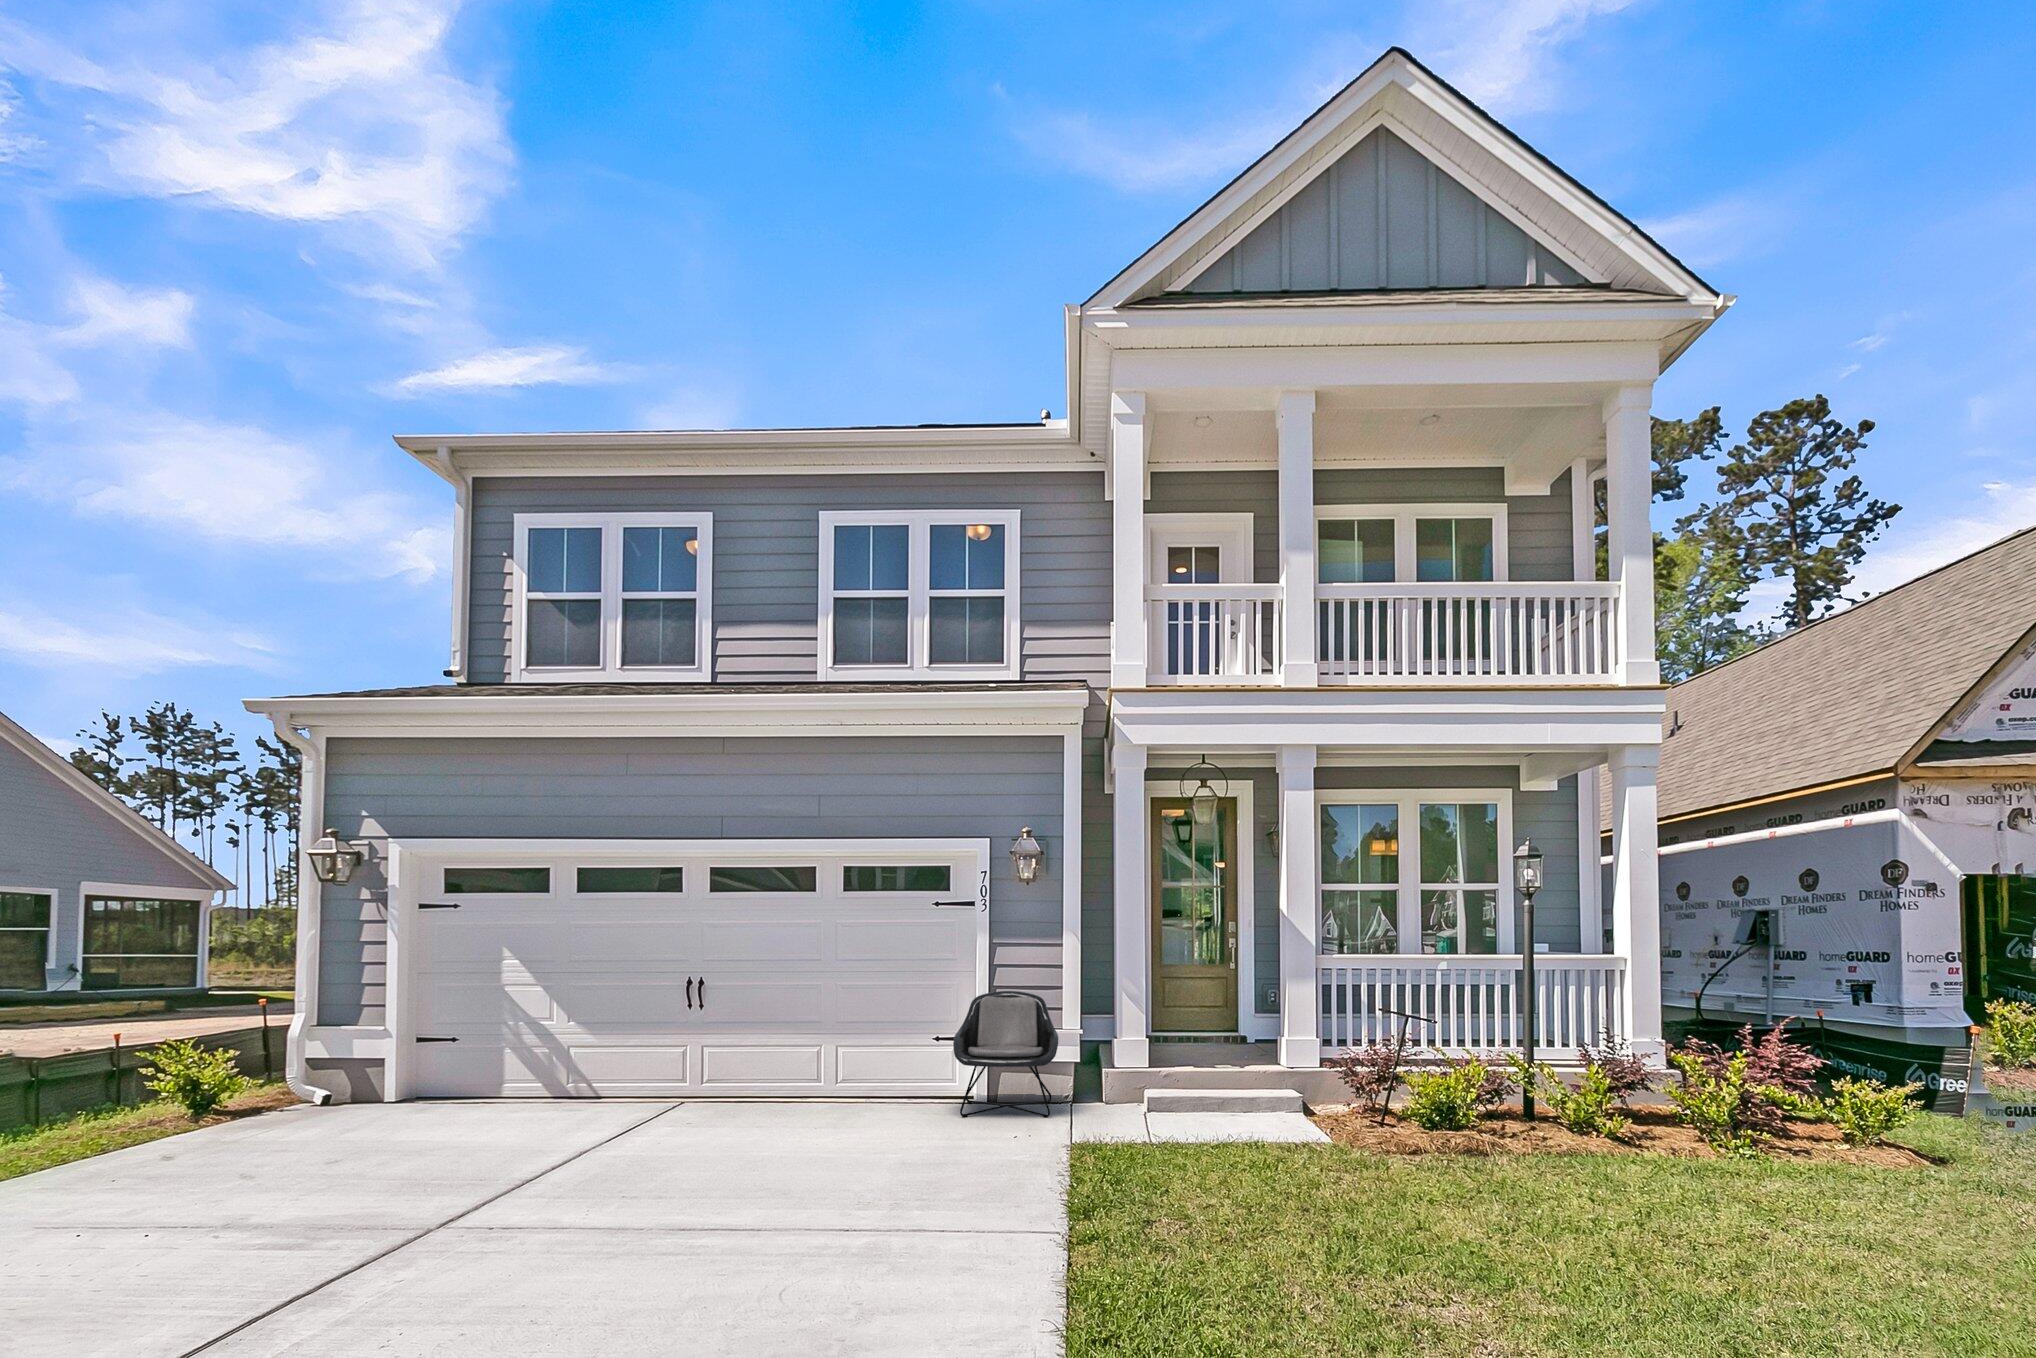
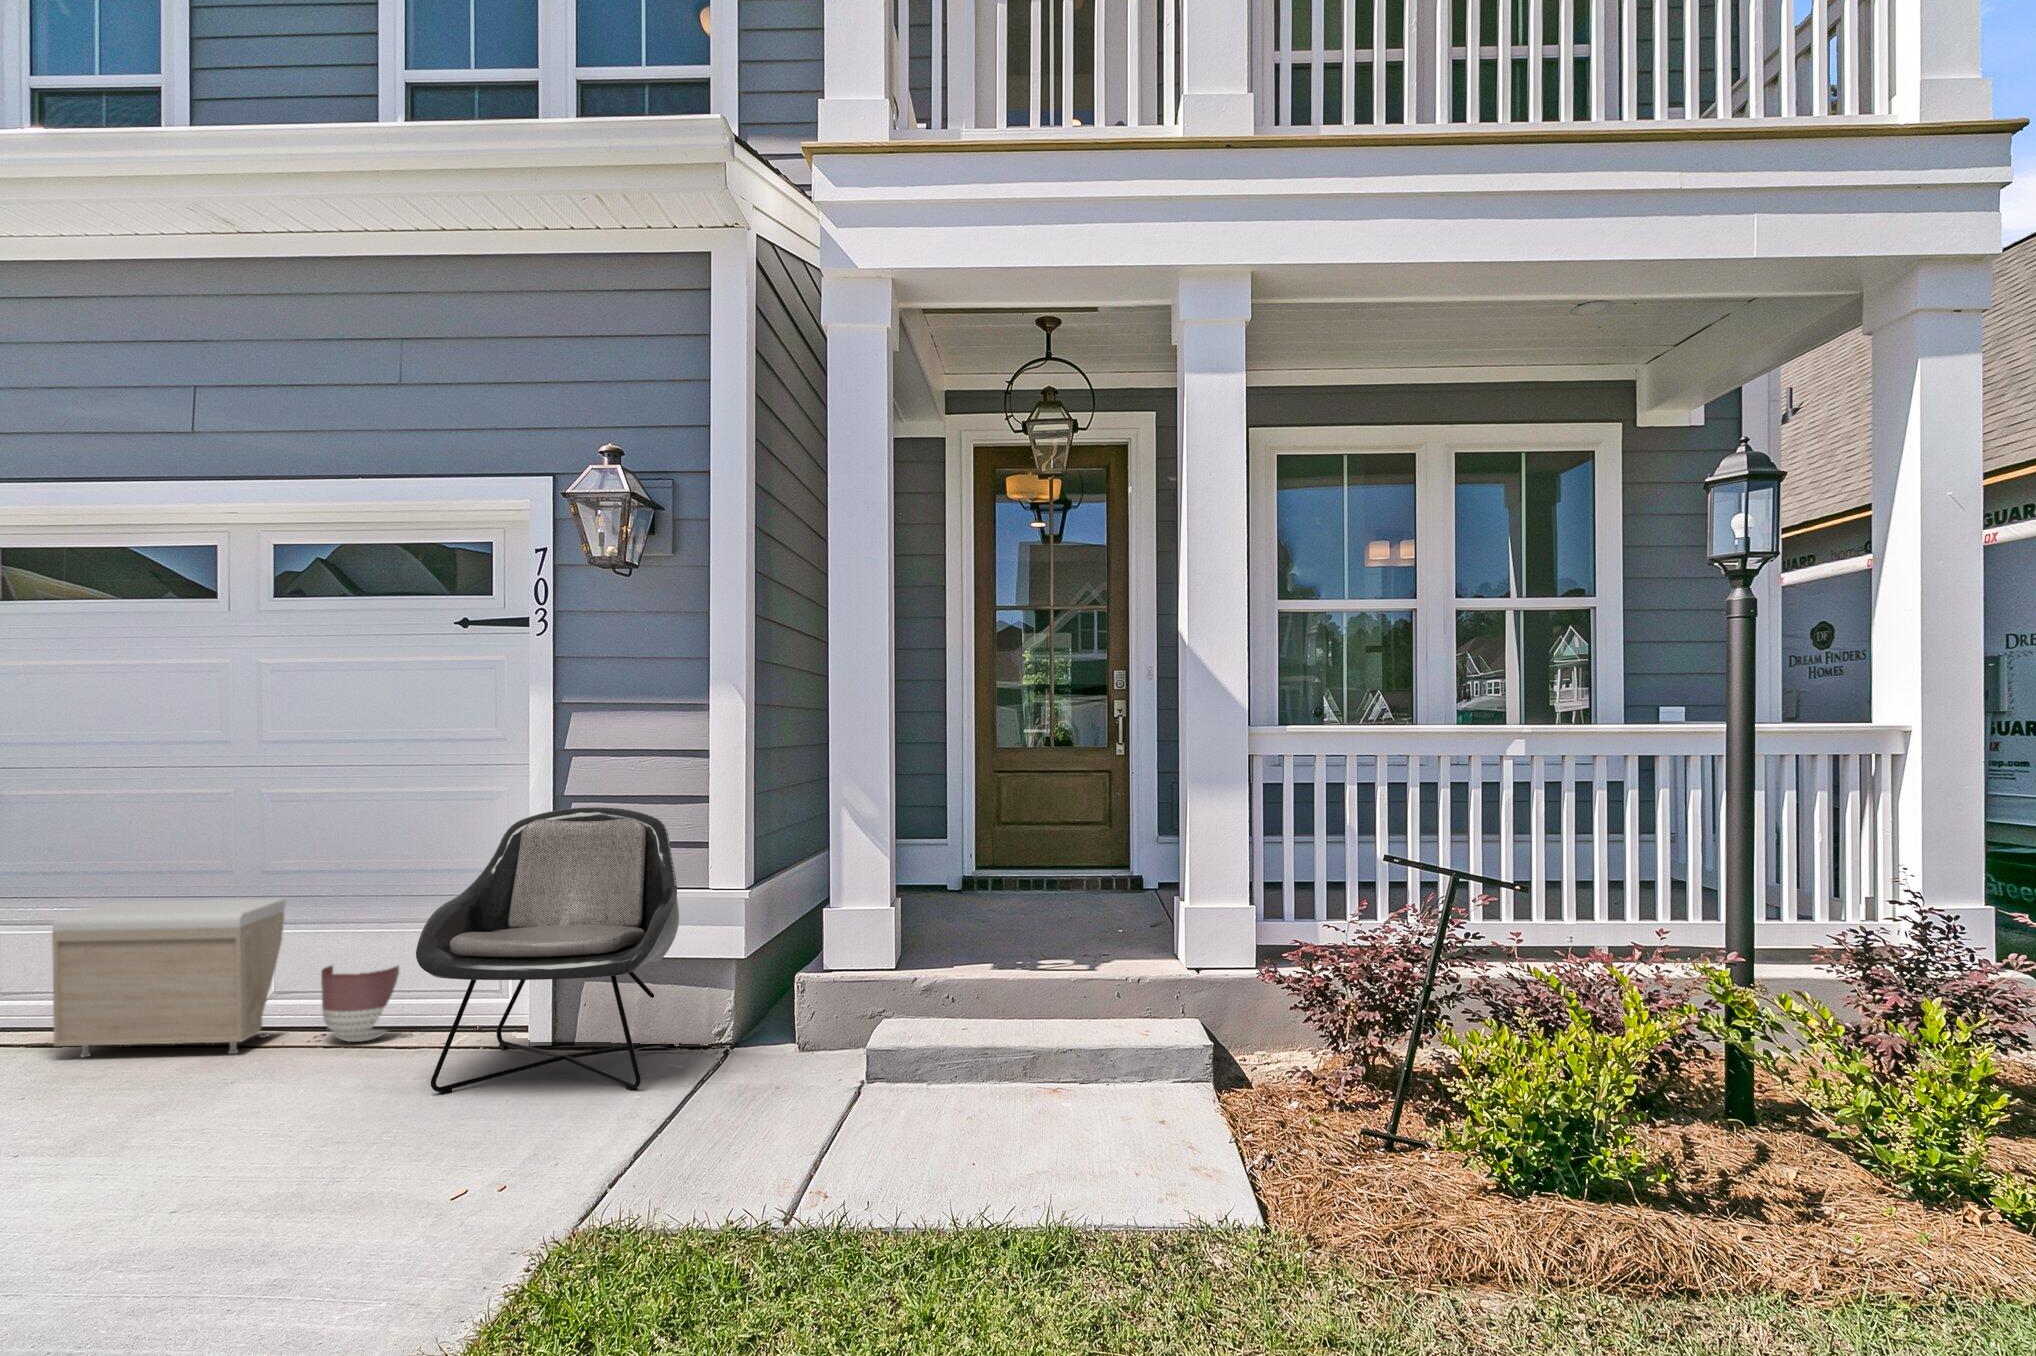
storage bench: none [767,1032,857,1104] -> present [52,898,286,1057]
planter: none [880,1063,913,1101] -> present [321,966,399,1042]

